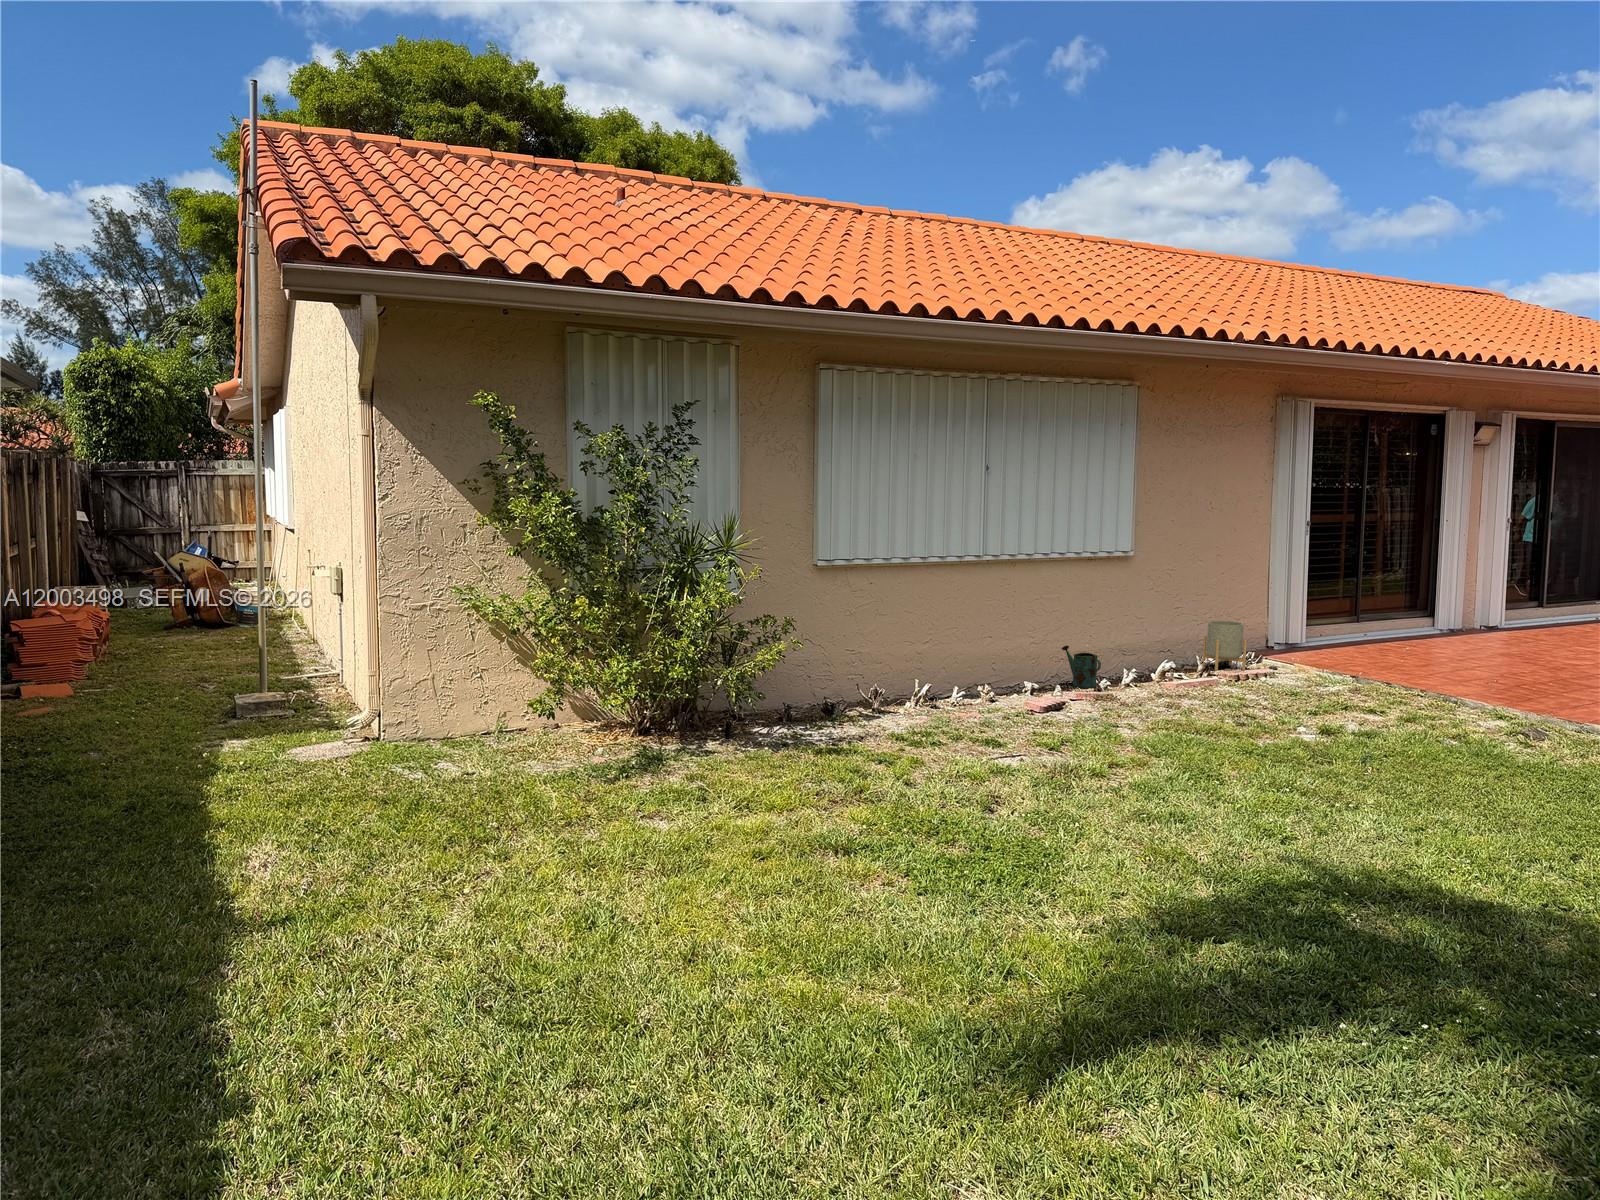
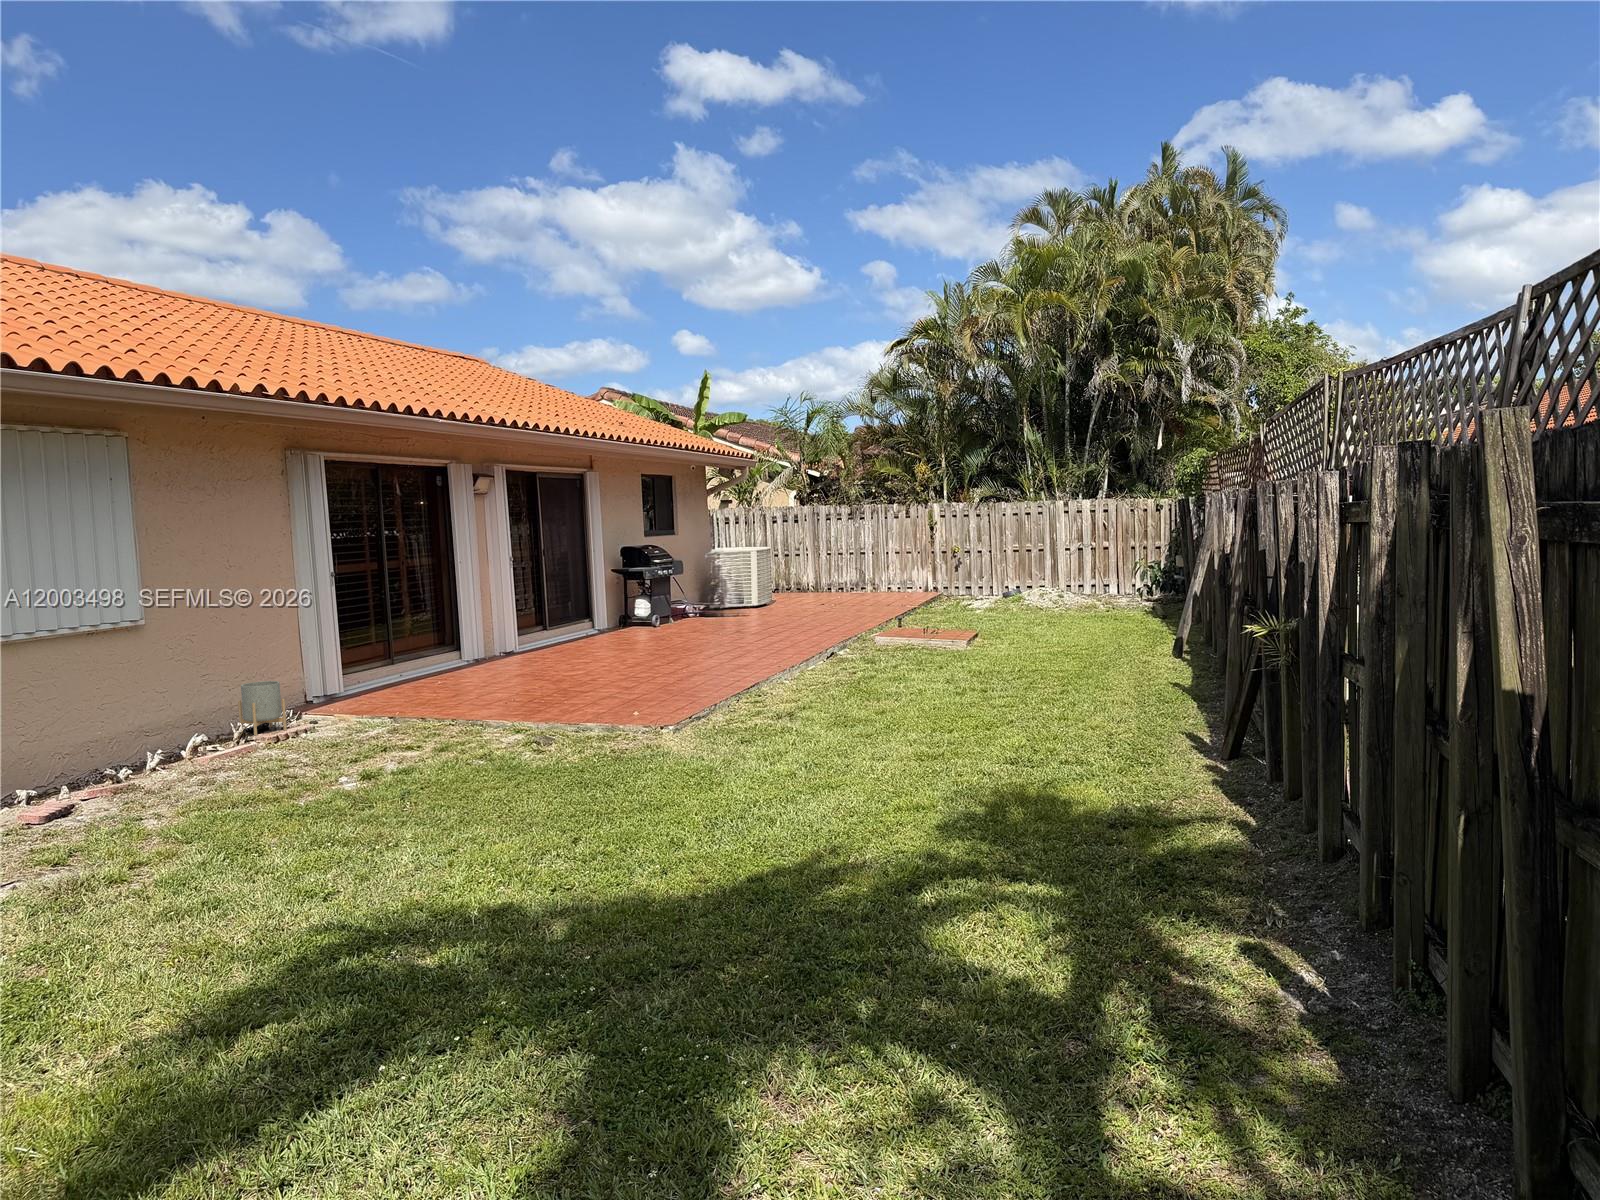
watering can: present [1062,646,1101,688] -> none [60,738,115,785]

